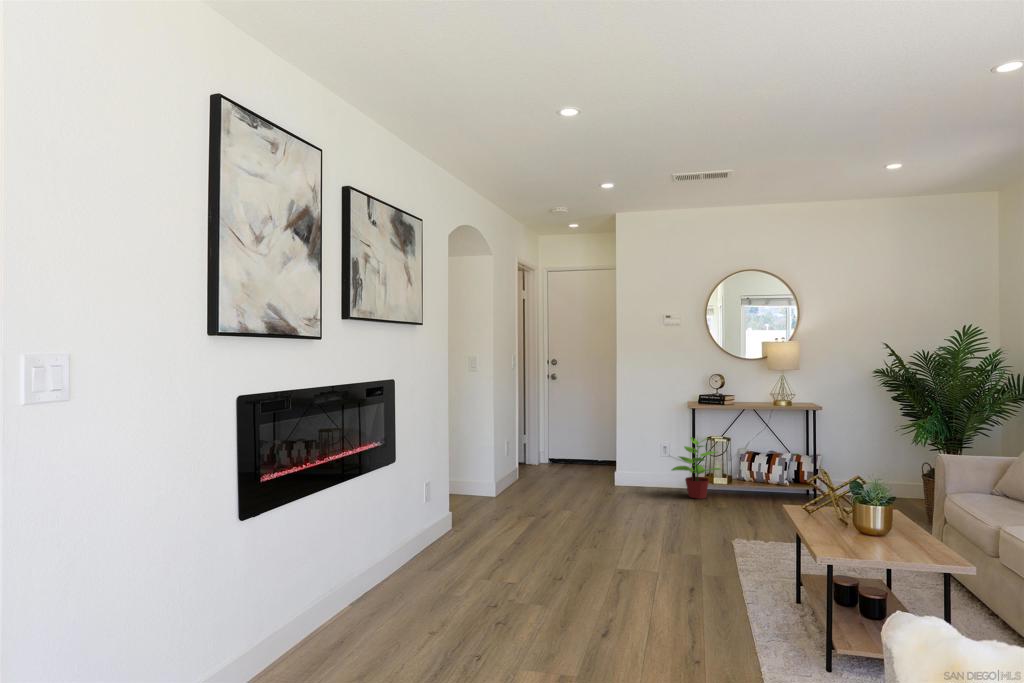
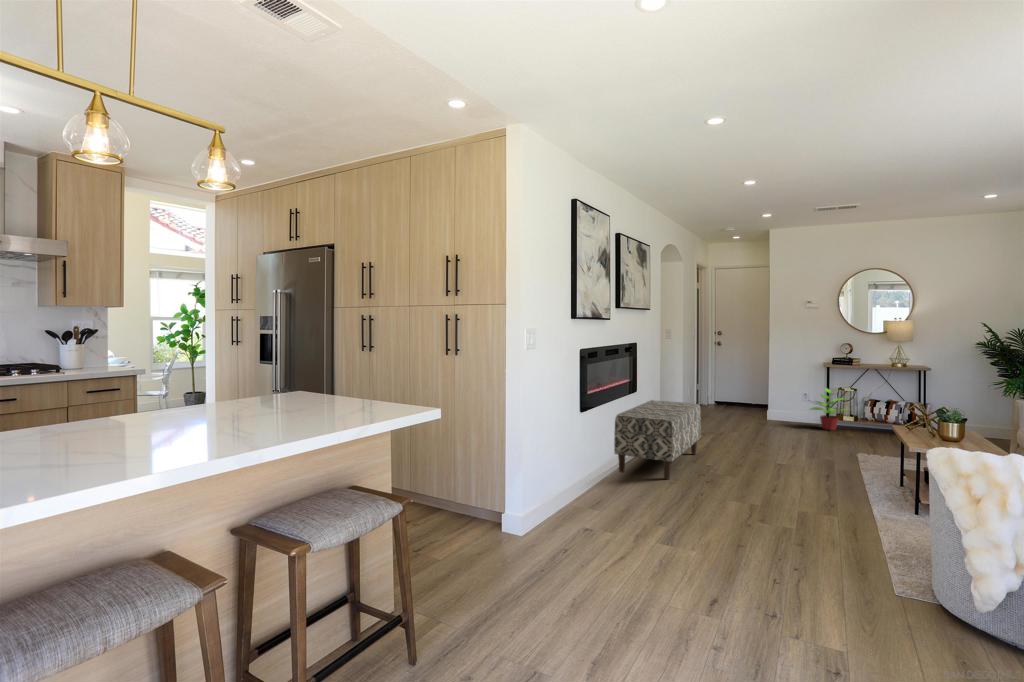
bench: none [335,475,505,634] -> present [614,400,701,479]

